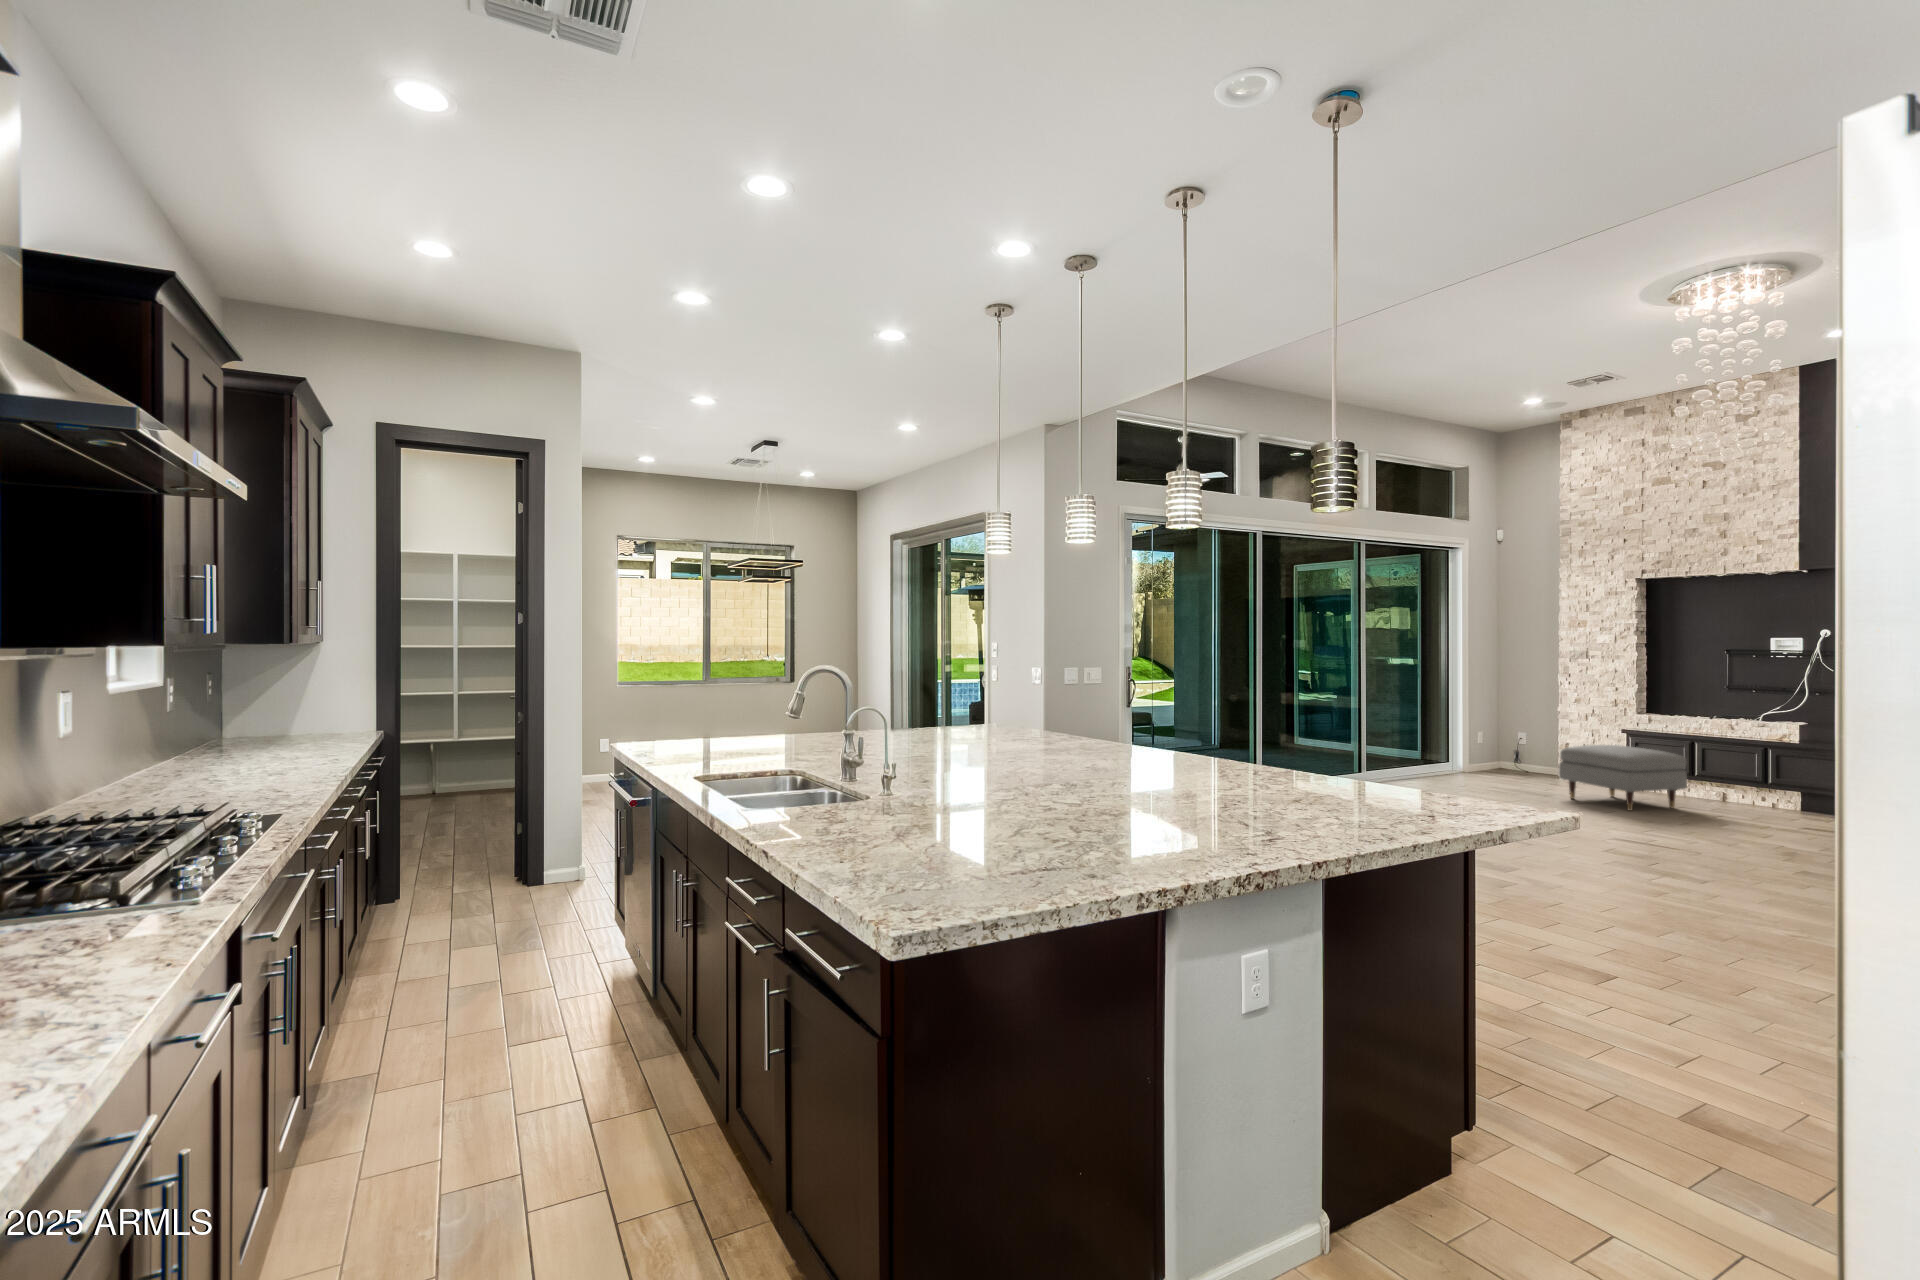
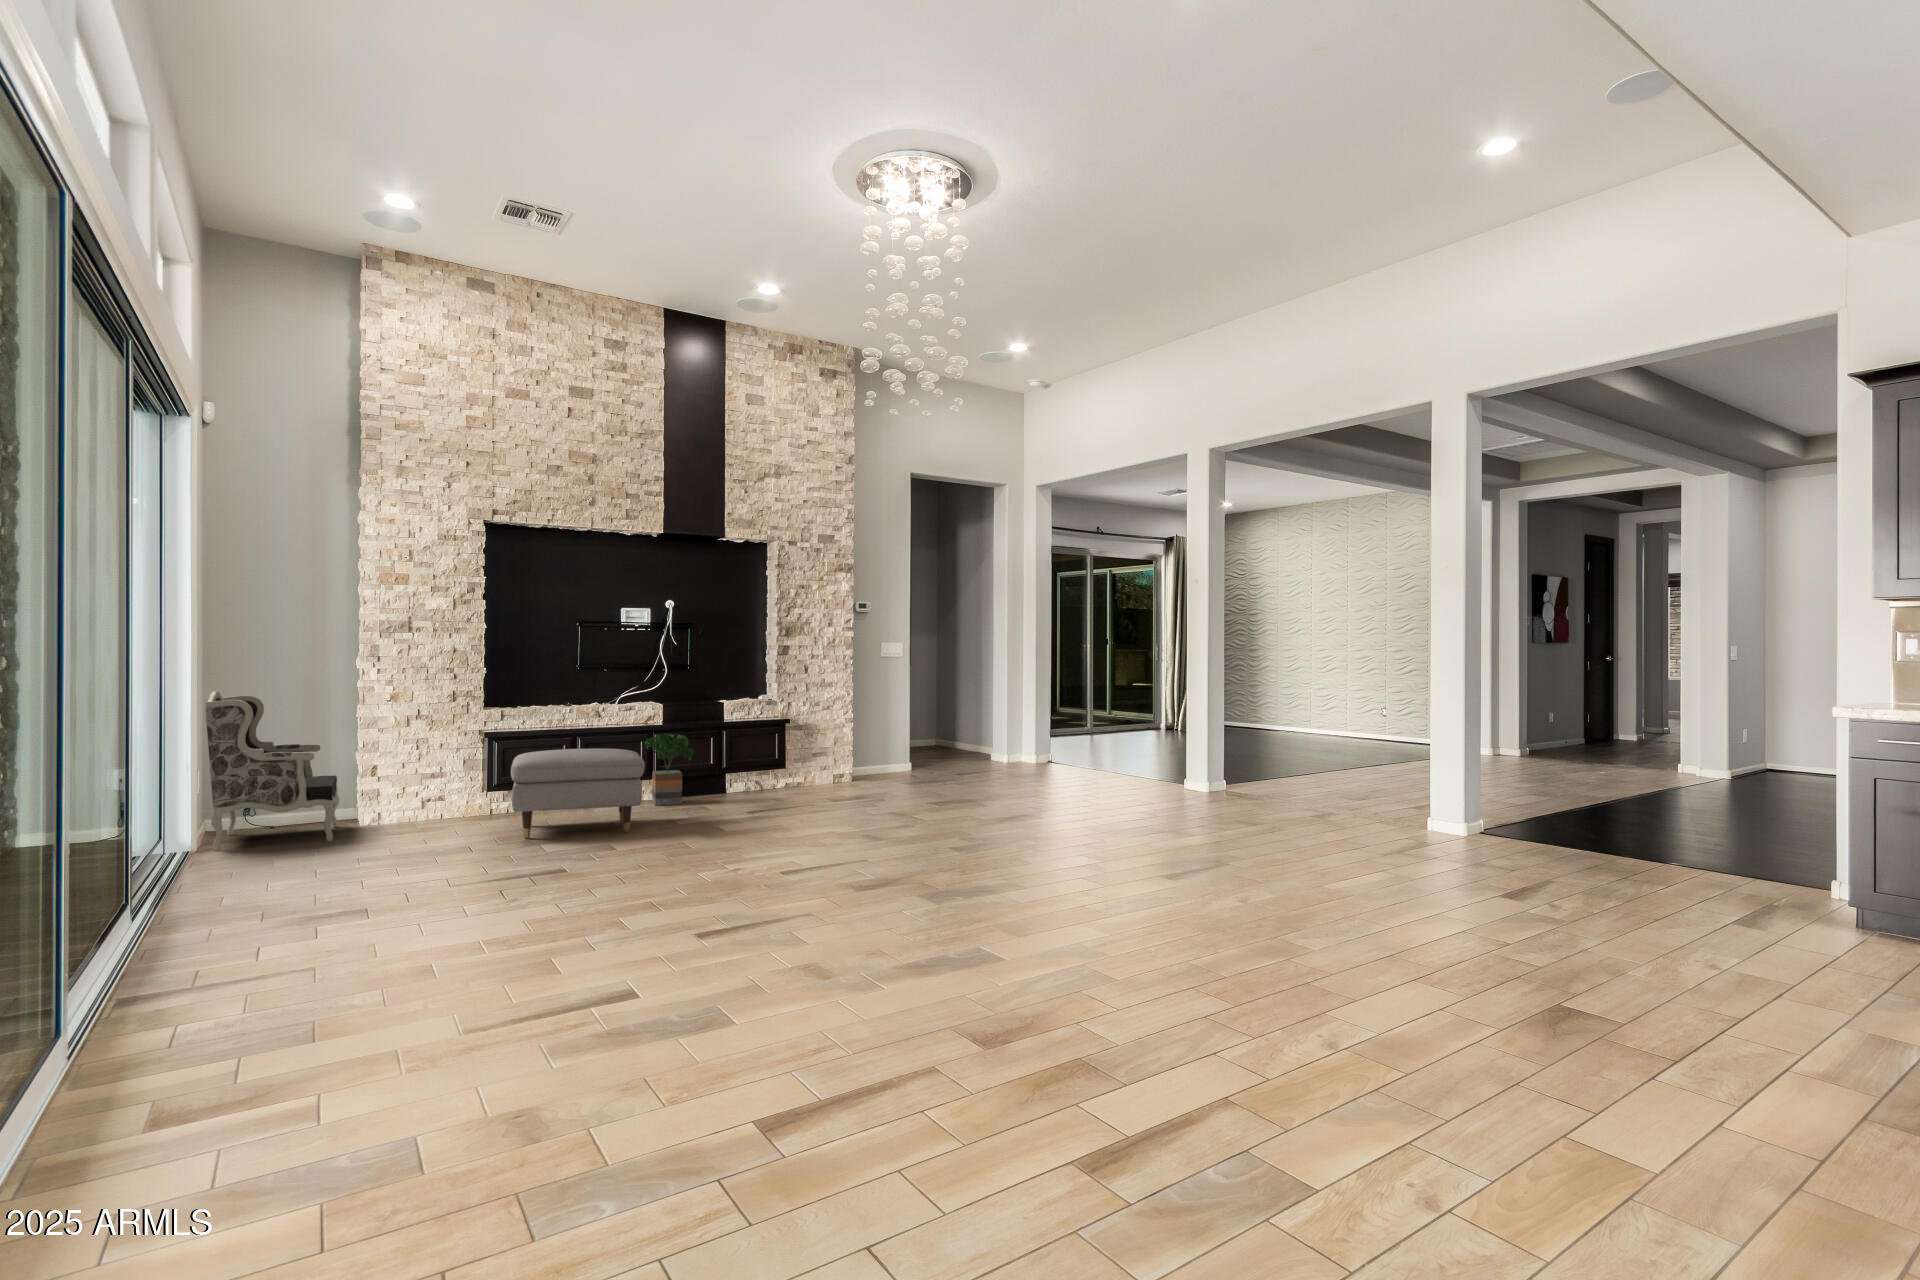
armchair: none [1462,690,1553,780] -> present [205,692,339,850]
potted tree: none [1754,749,1809,815] -> present [645,734,693,806]

